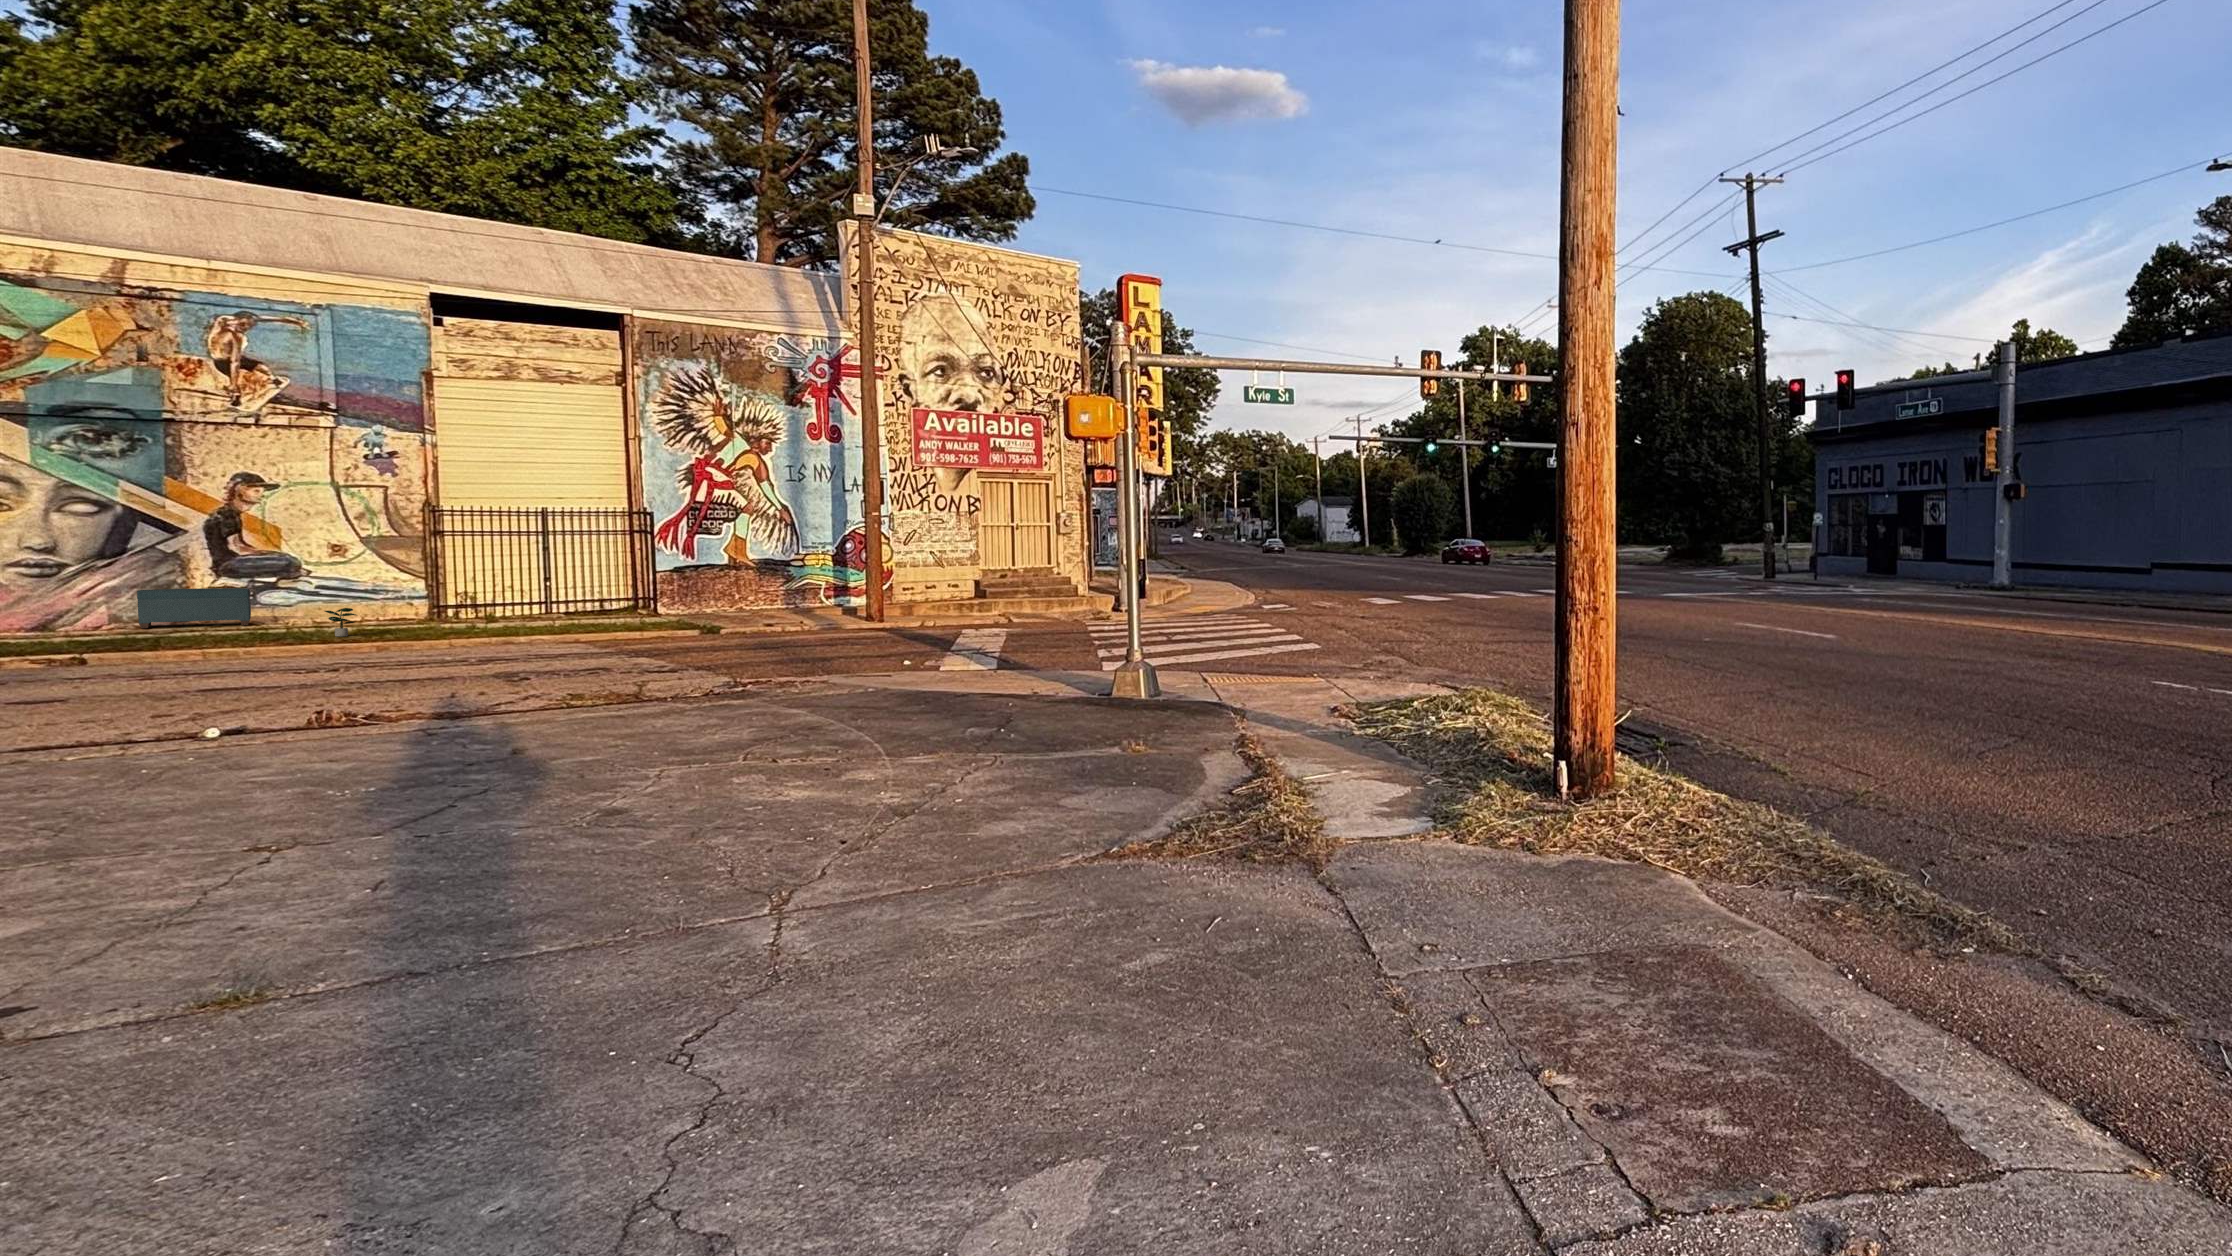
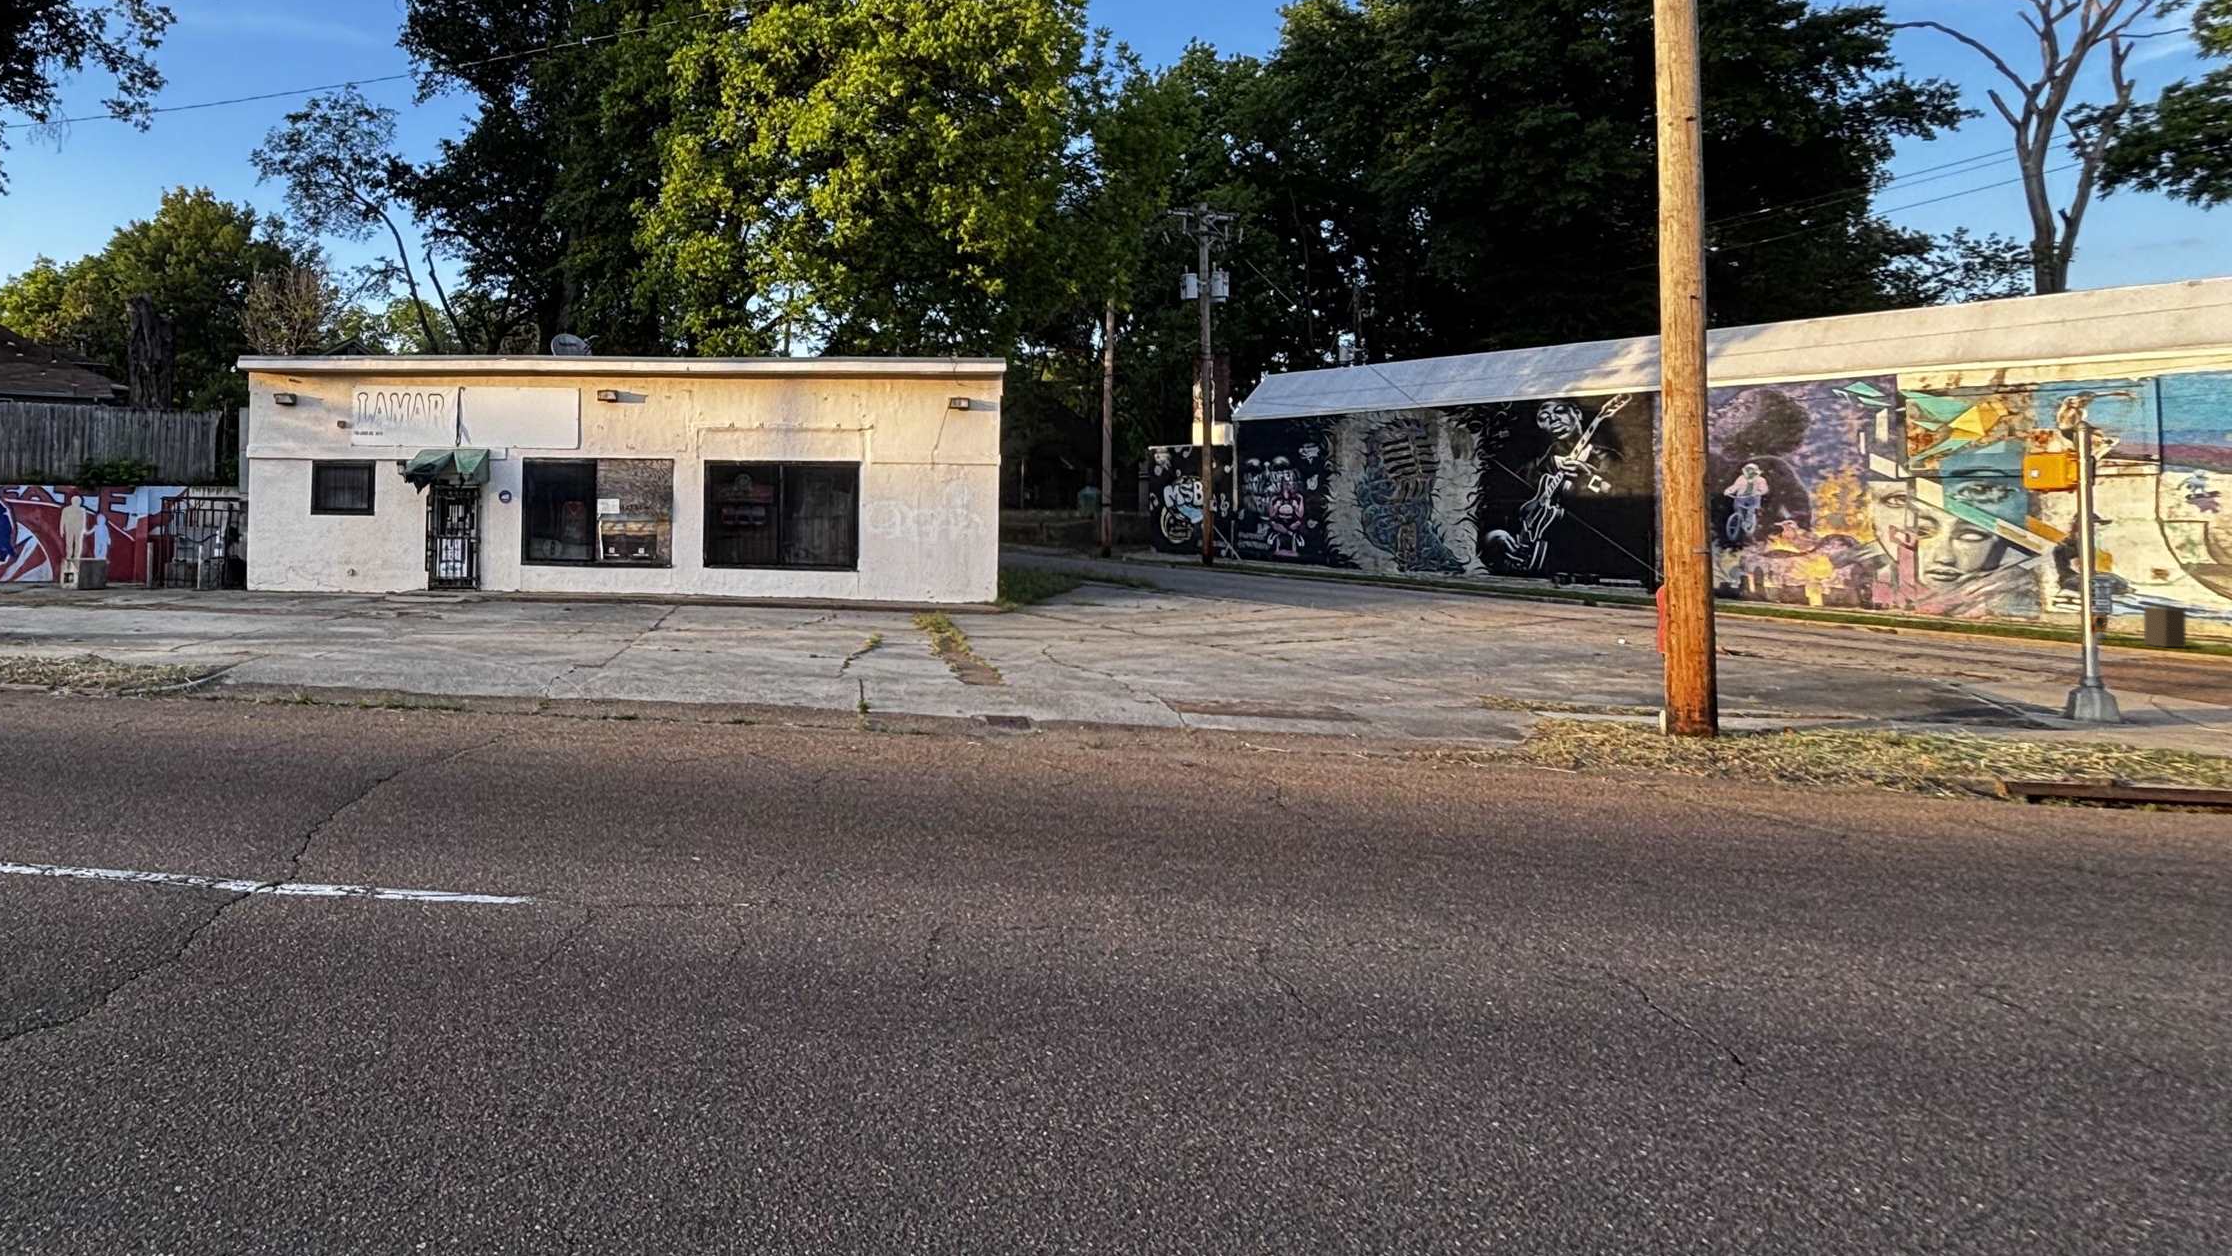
bench: present [137,588,251,628] -> none [1996,594,2083,626]
cardboard box: none [405,588,448,637] -> present [2144,606,2186,647]

